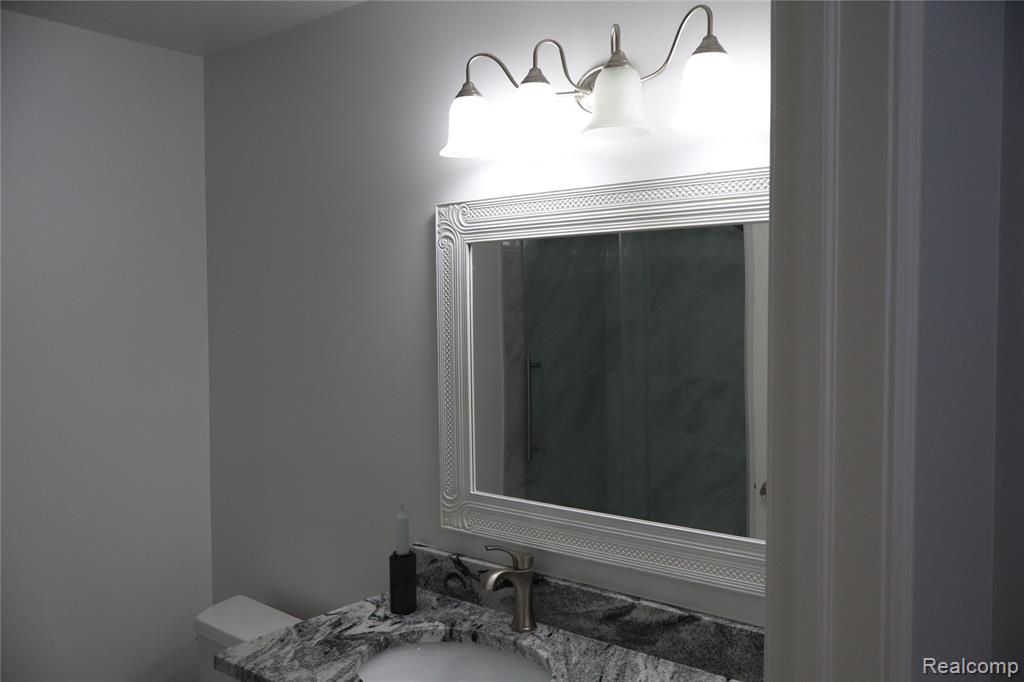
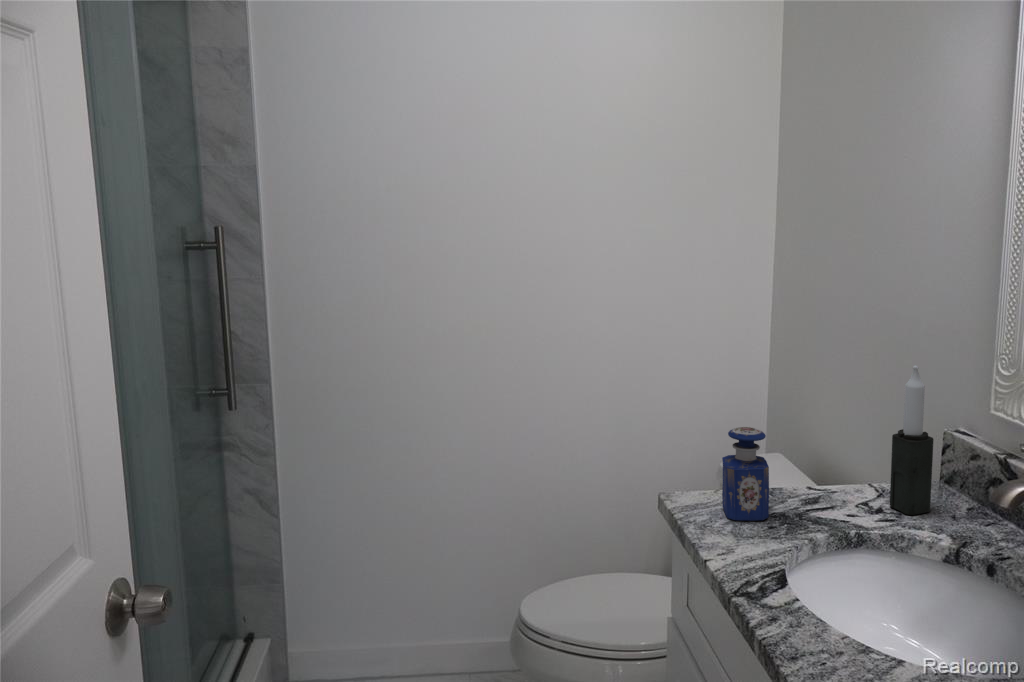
perfume bottle: none [276,574,318,656] -> present [722,427,769,520]

